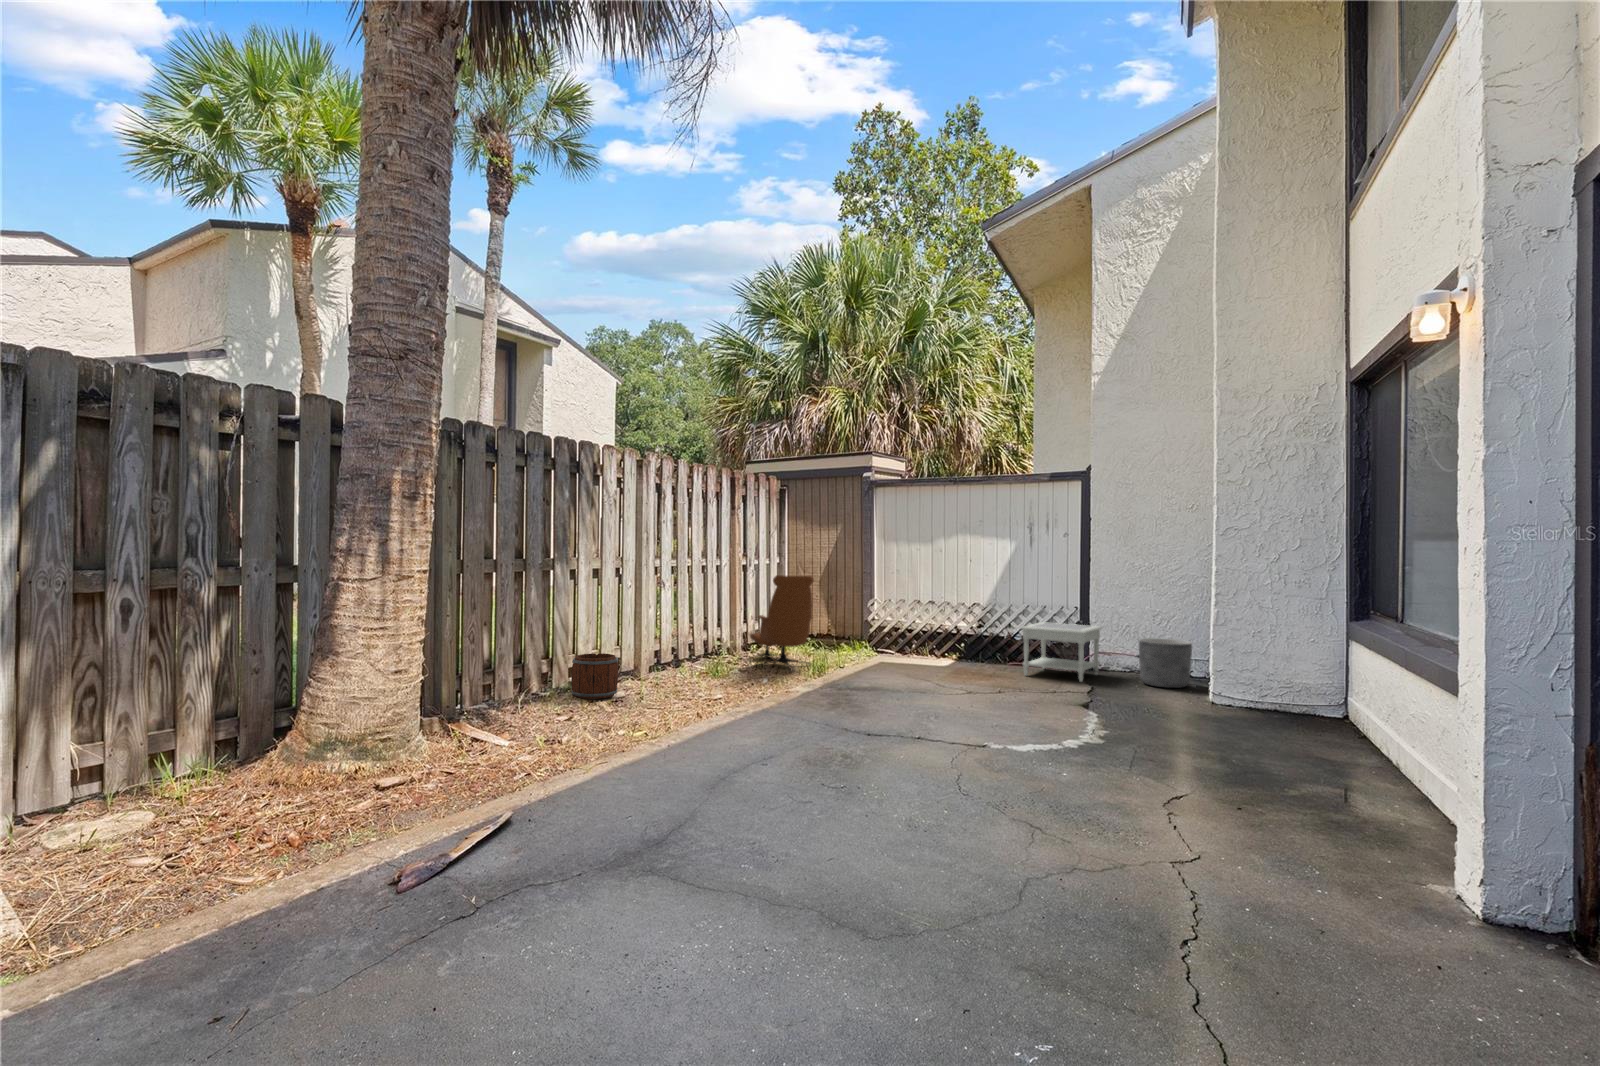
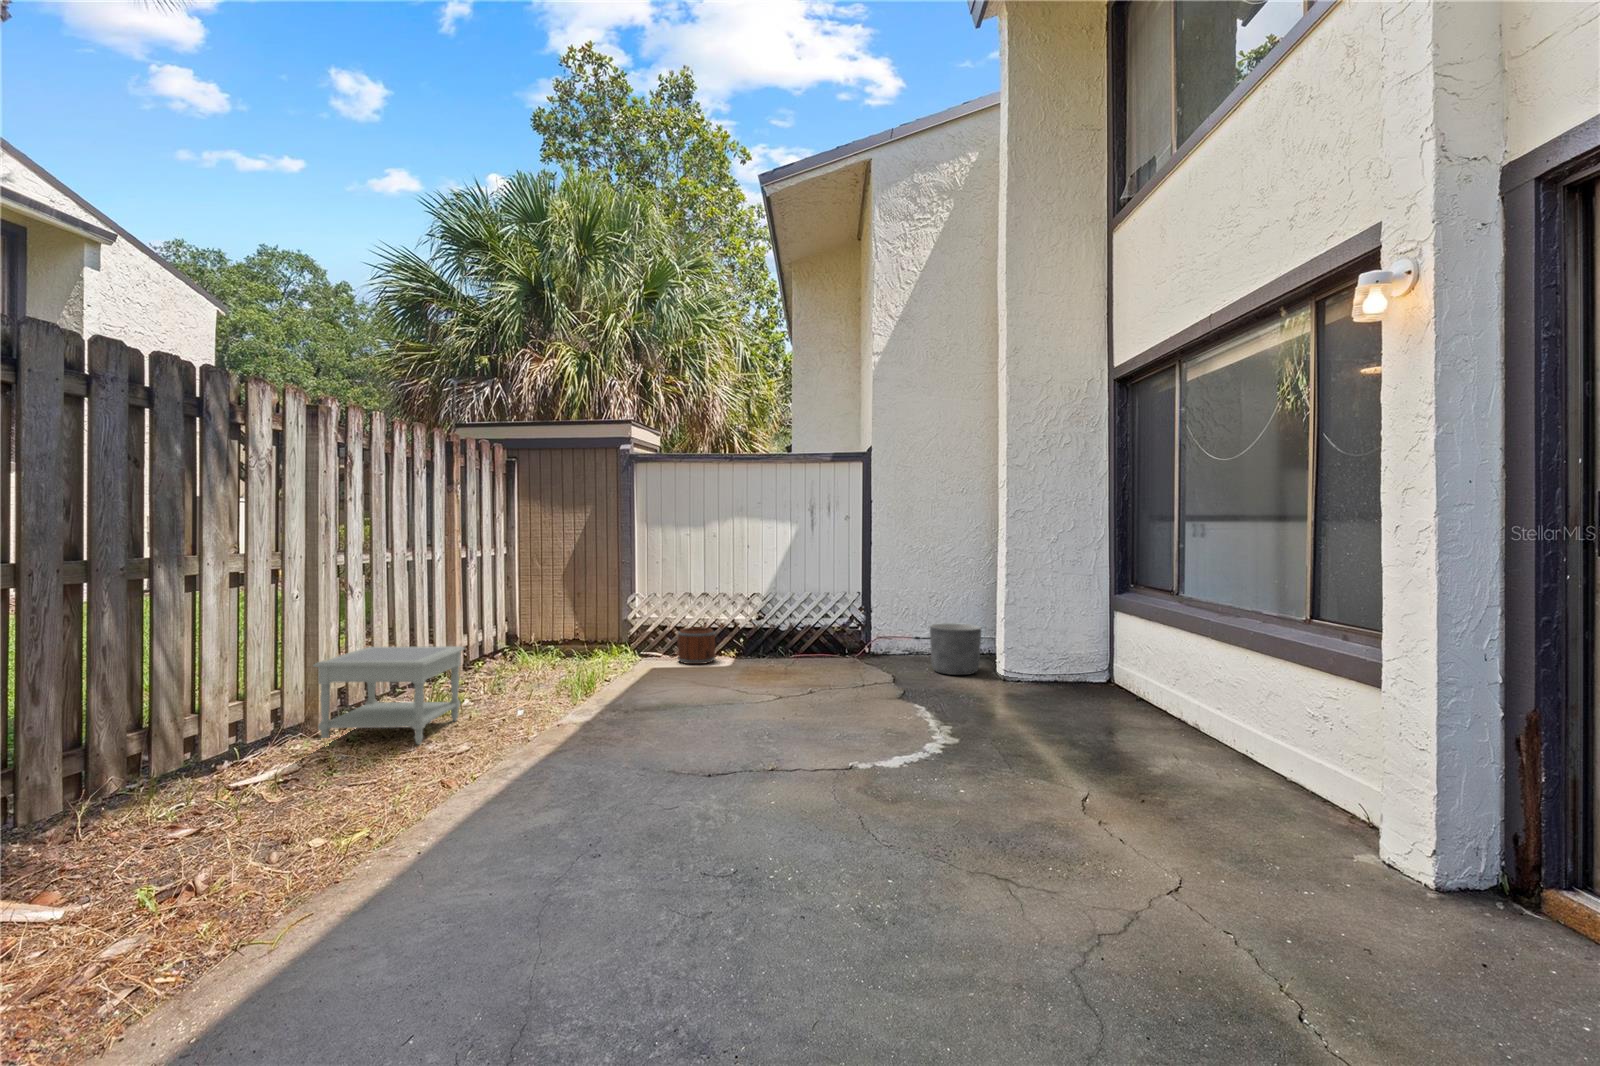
lounge chair: present [750,575,814,670] -> none [475,569,571,693]
side table: present [1021,622,1102,682] -> present [313,646,465,744]
bucket: present [571,653,618,699] -> present [677,627,715,664]

